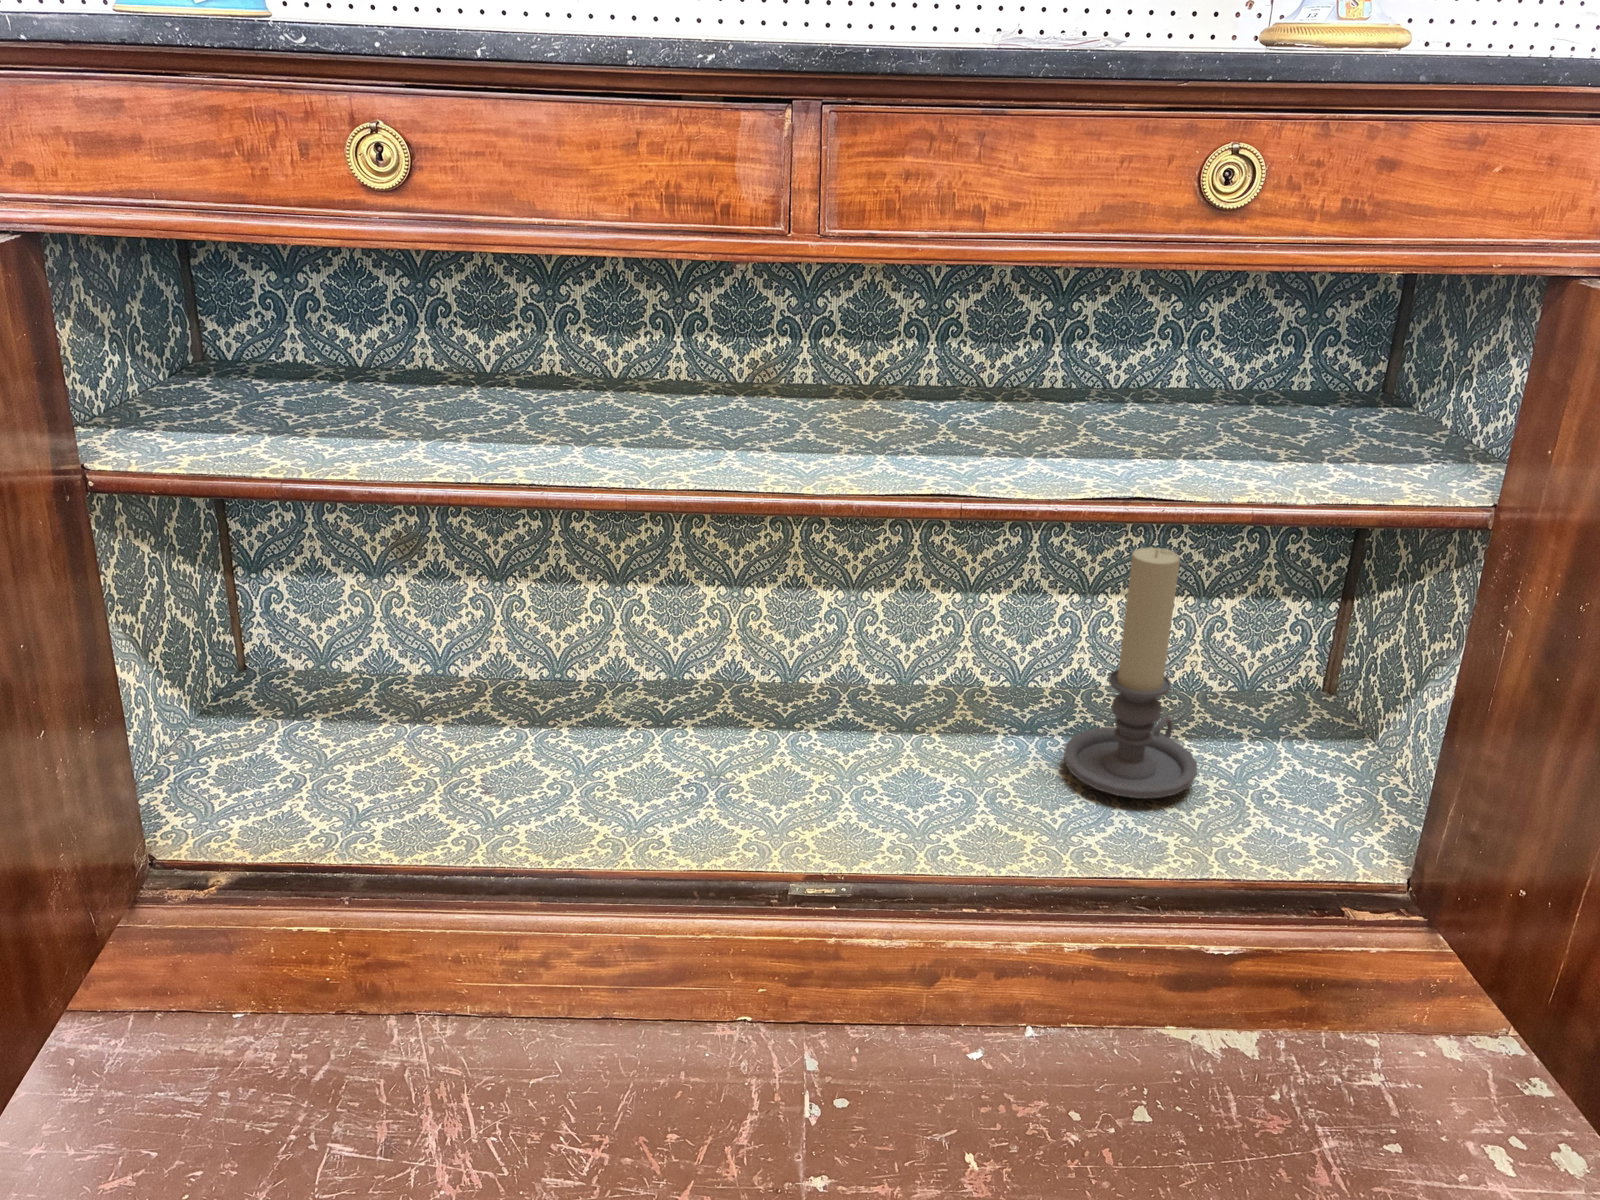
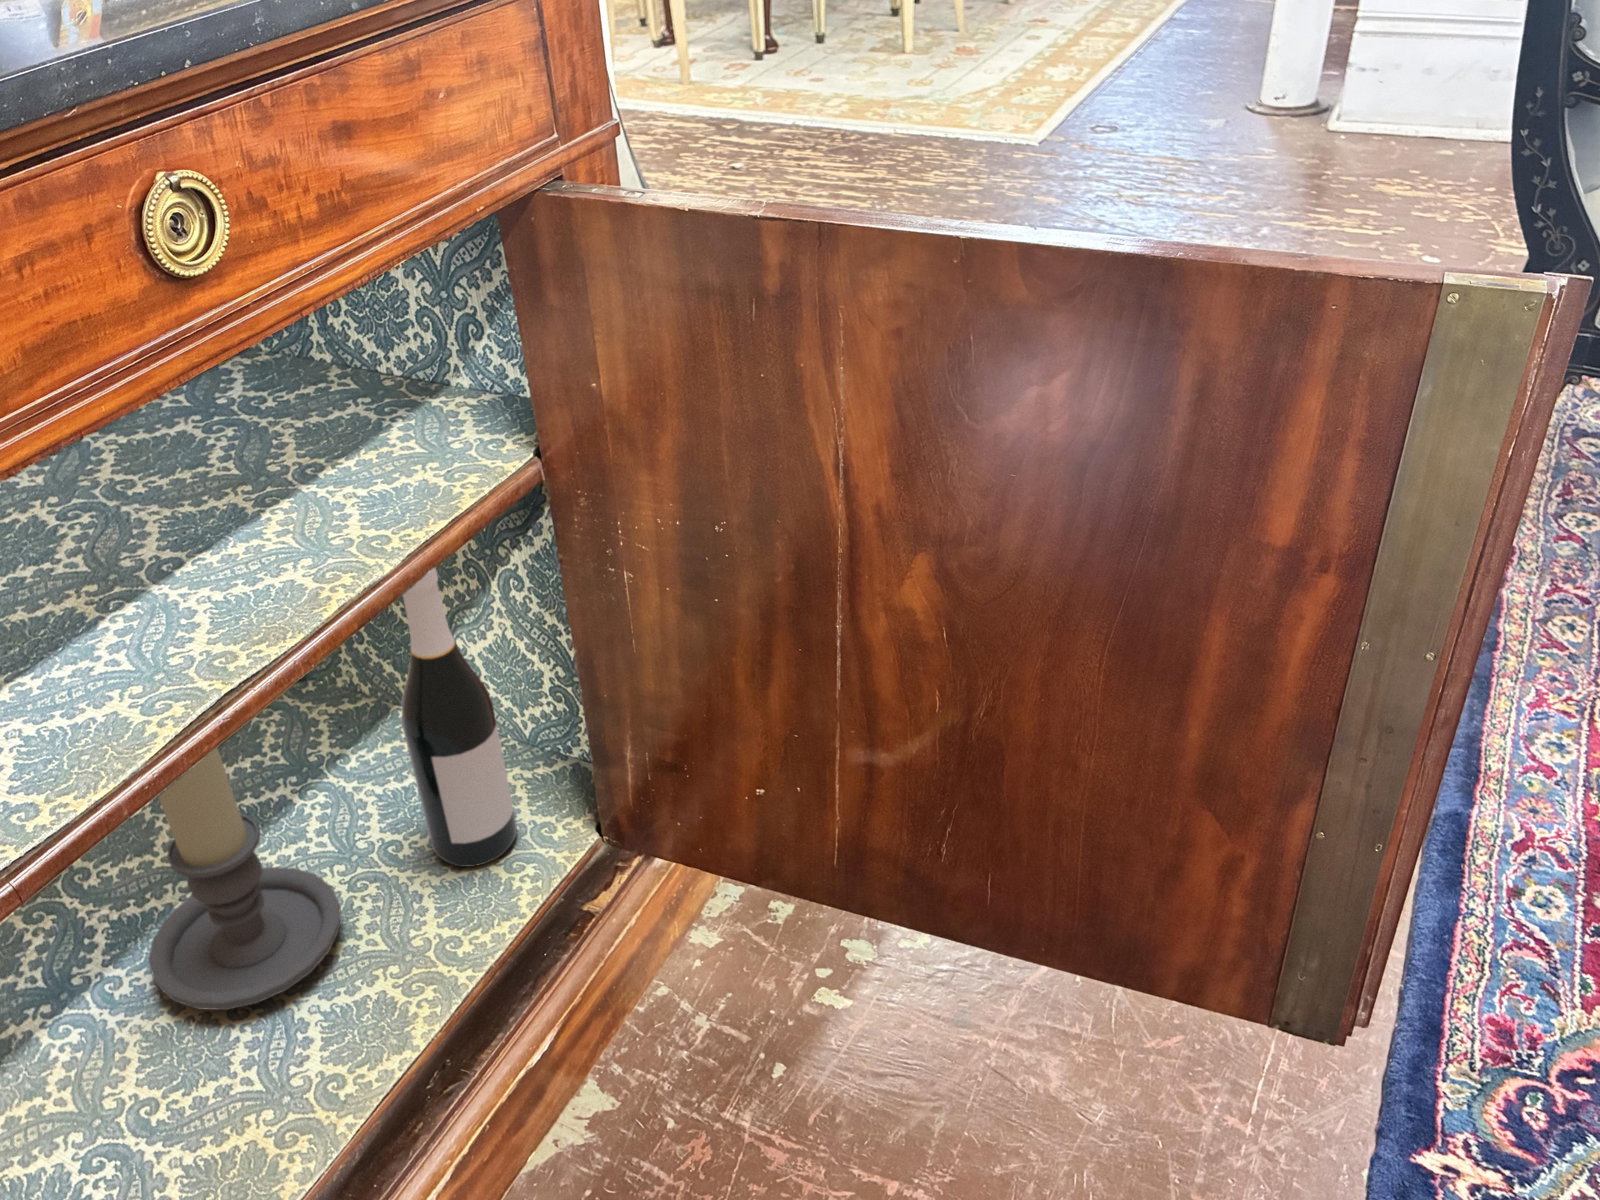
wine bottle: none [1279,564,1379,840] -> present [402,568,517,867]

